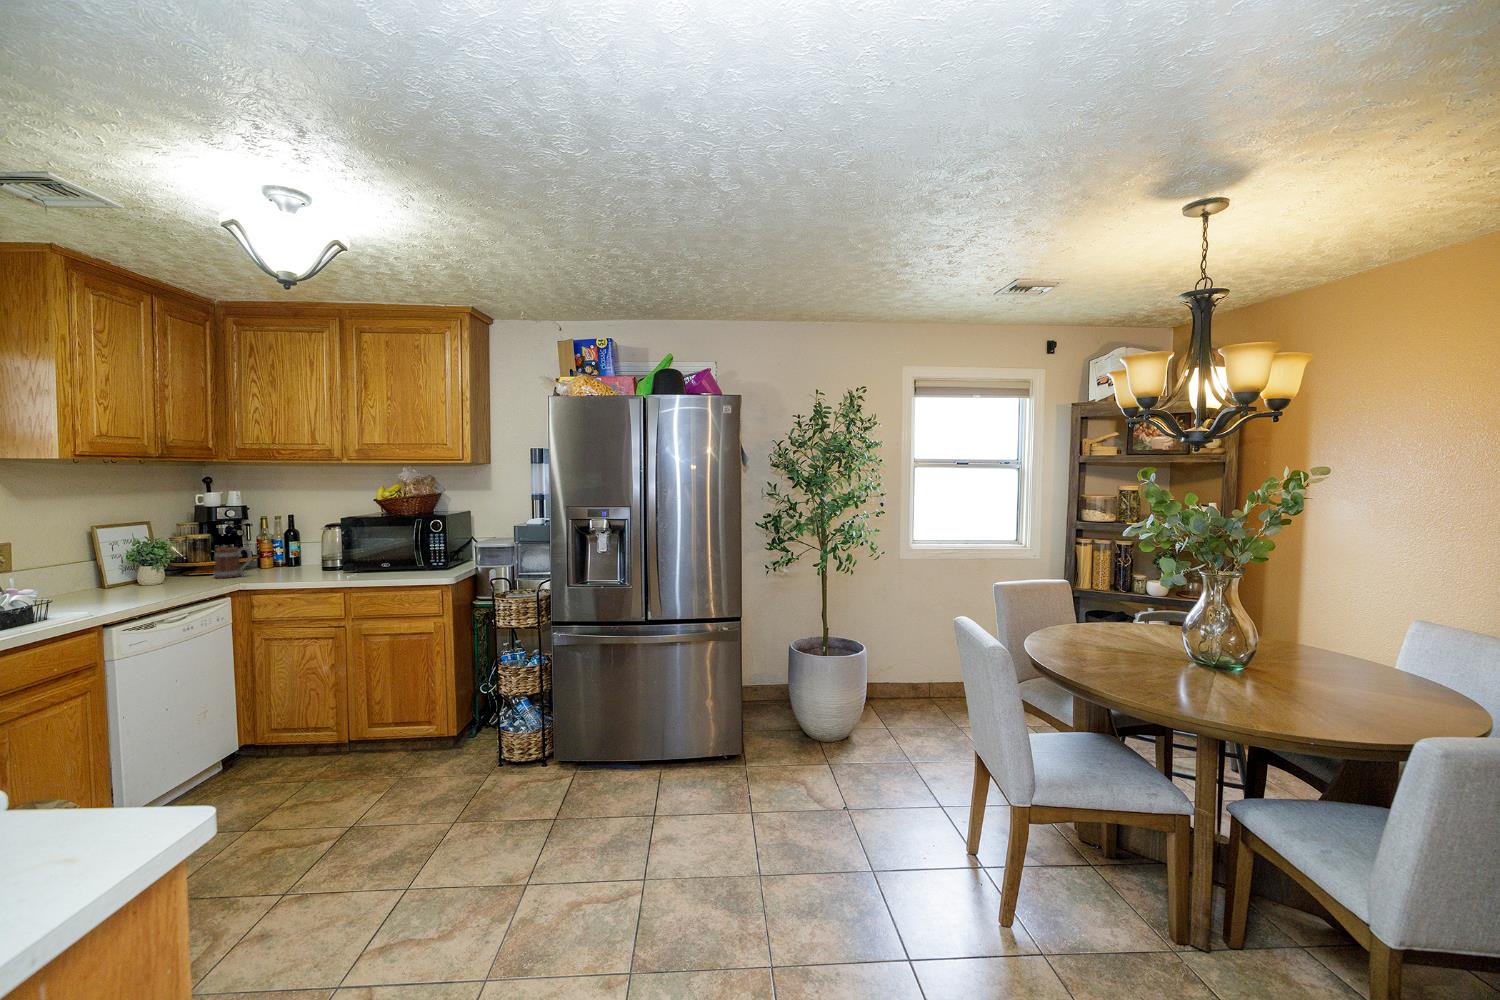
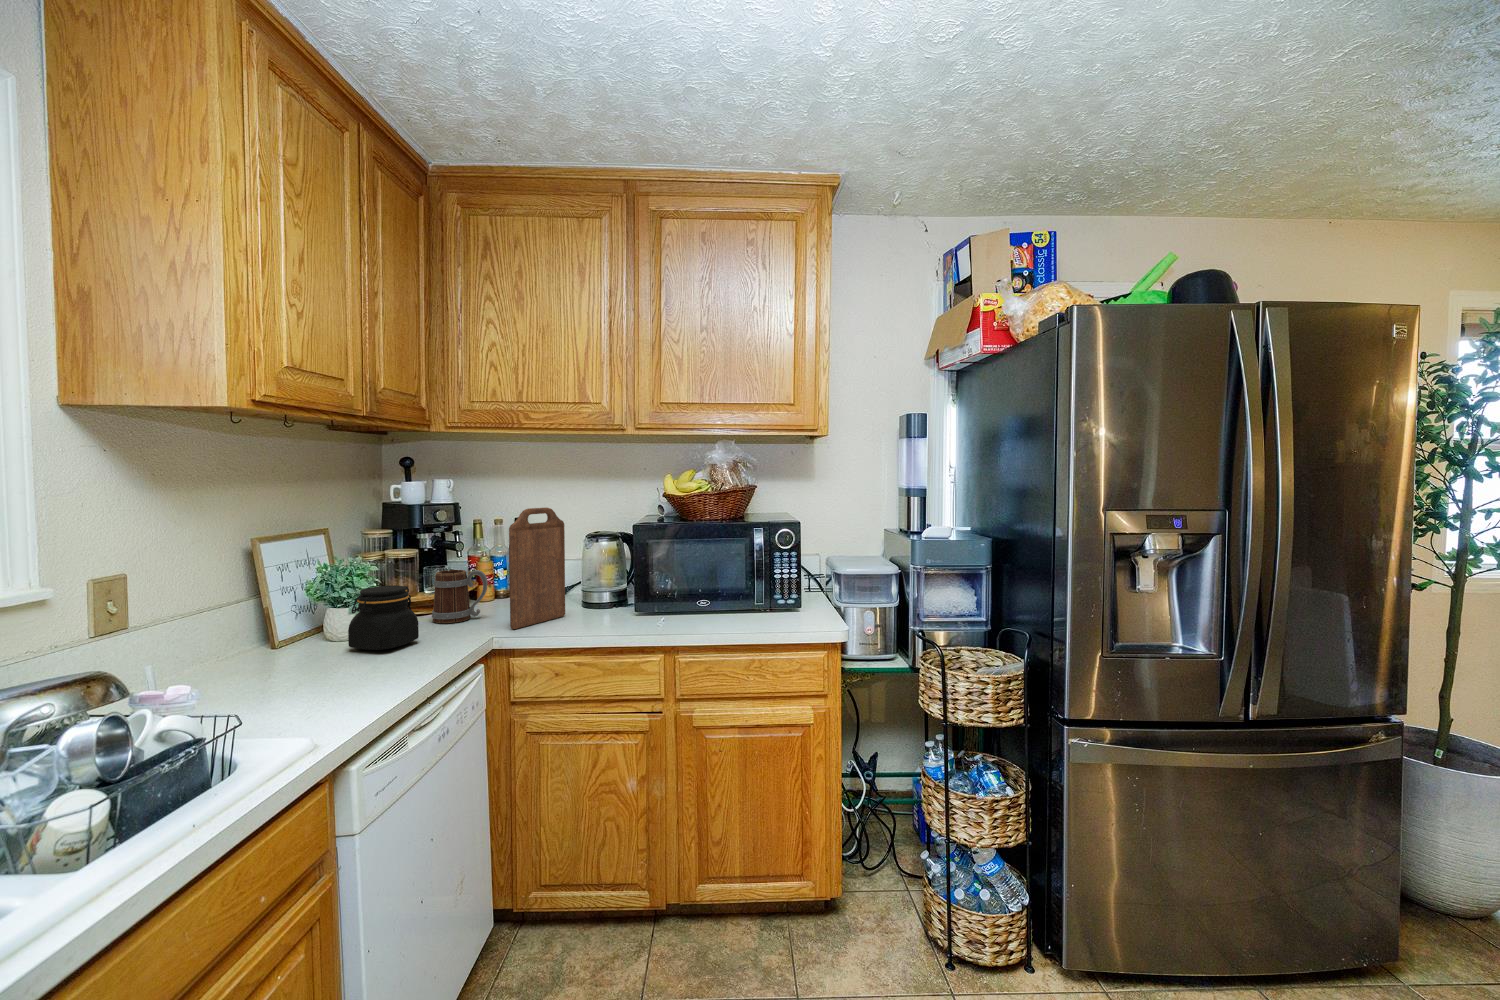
cutting board: none [255,509,303,580] -> present [509,508,565,629]
jar: none [145,554,192,588] -> present [348,585,419,650]

